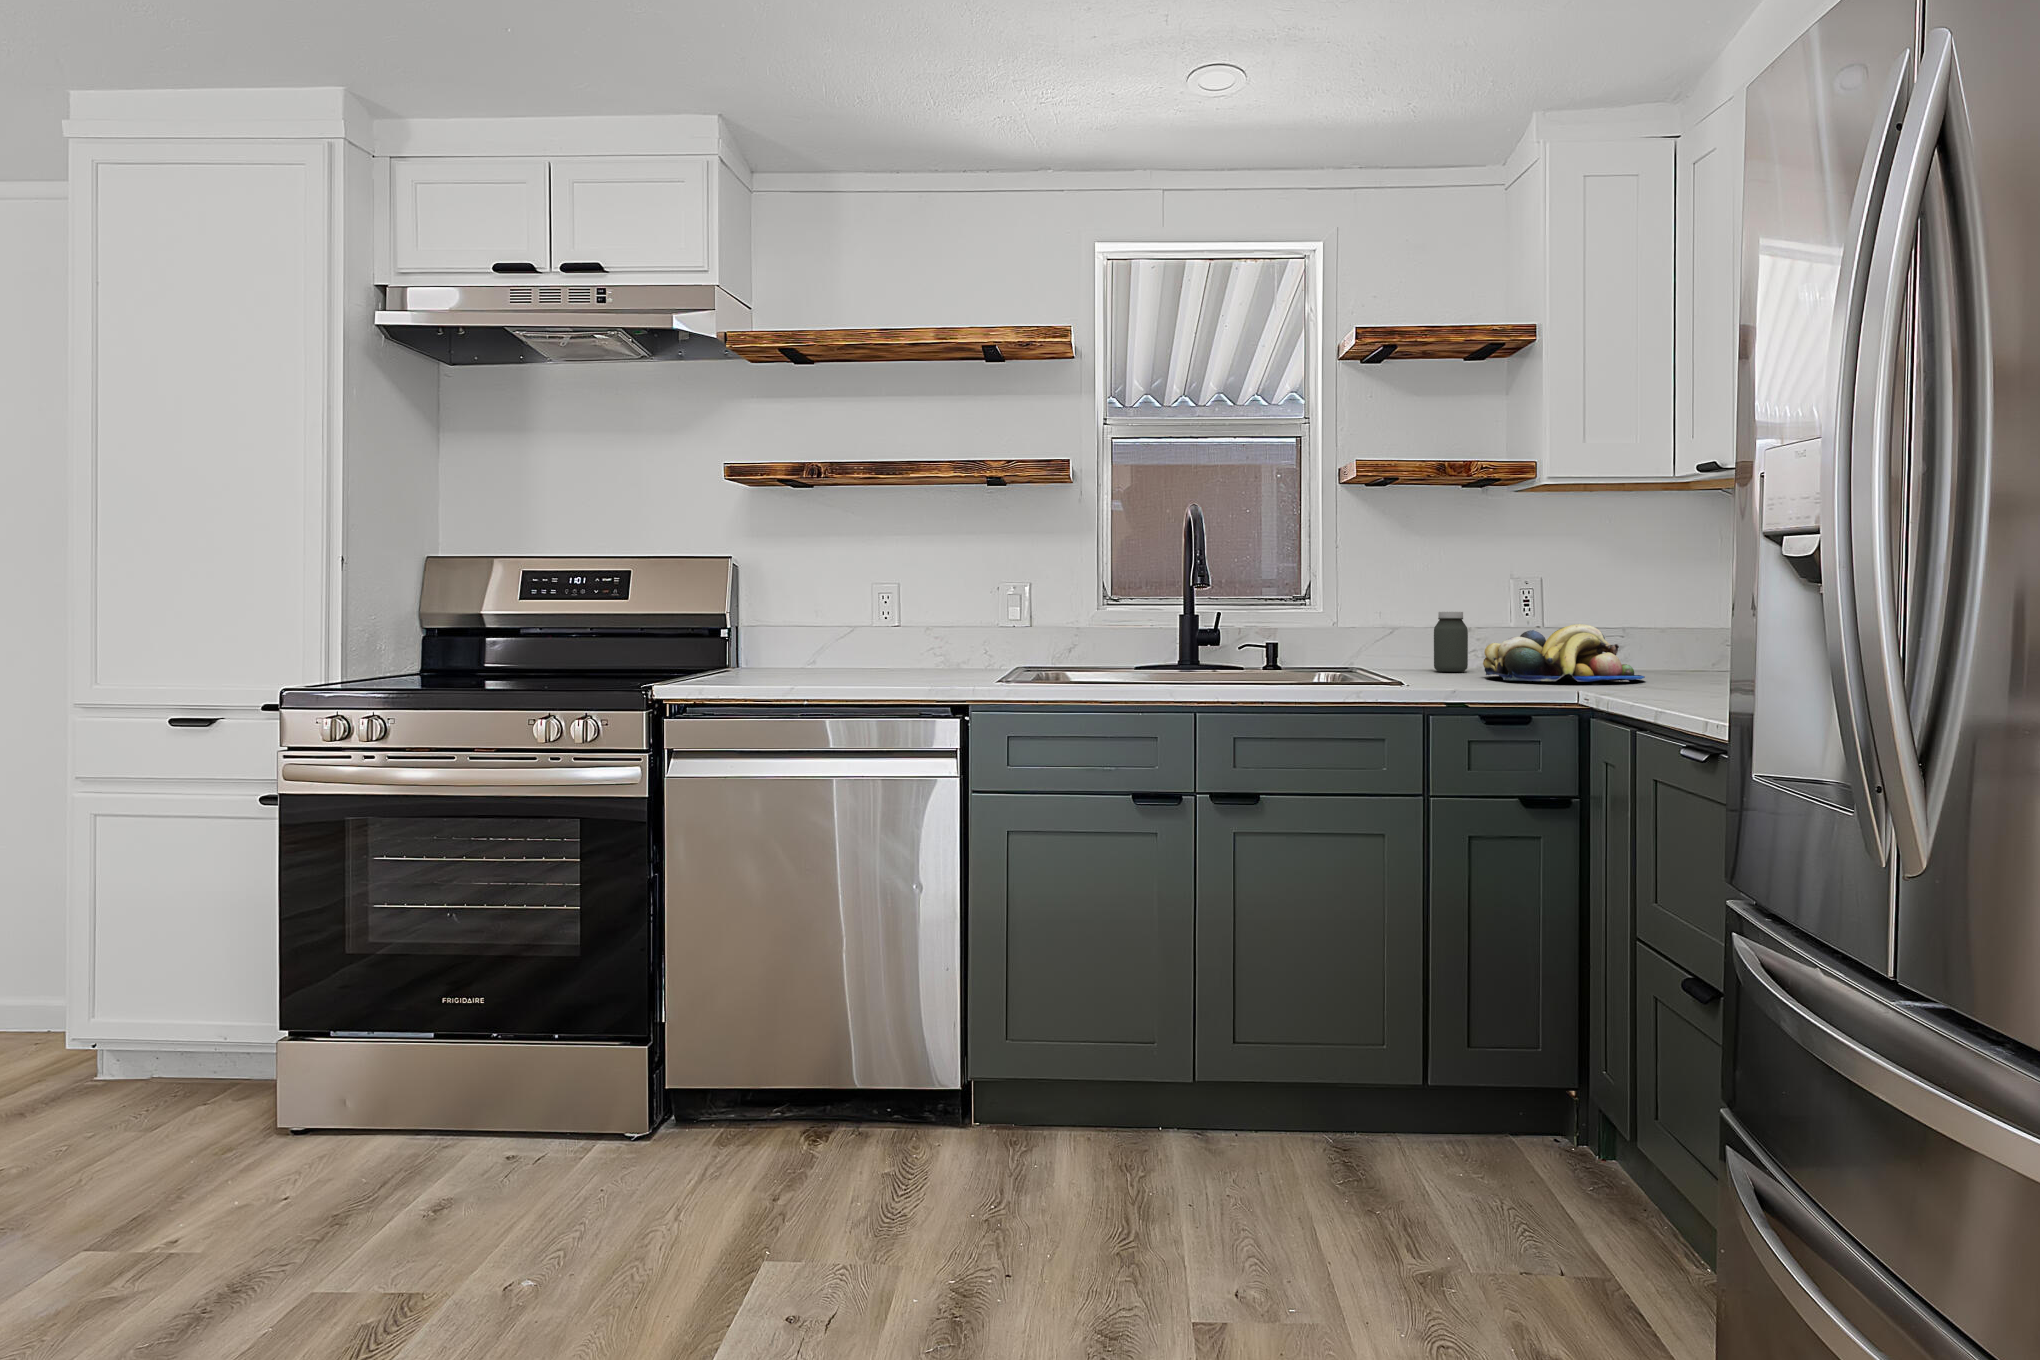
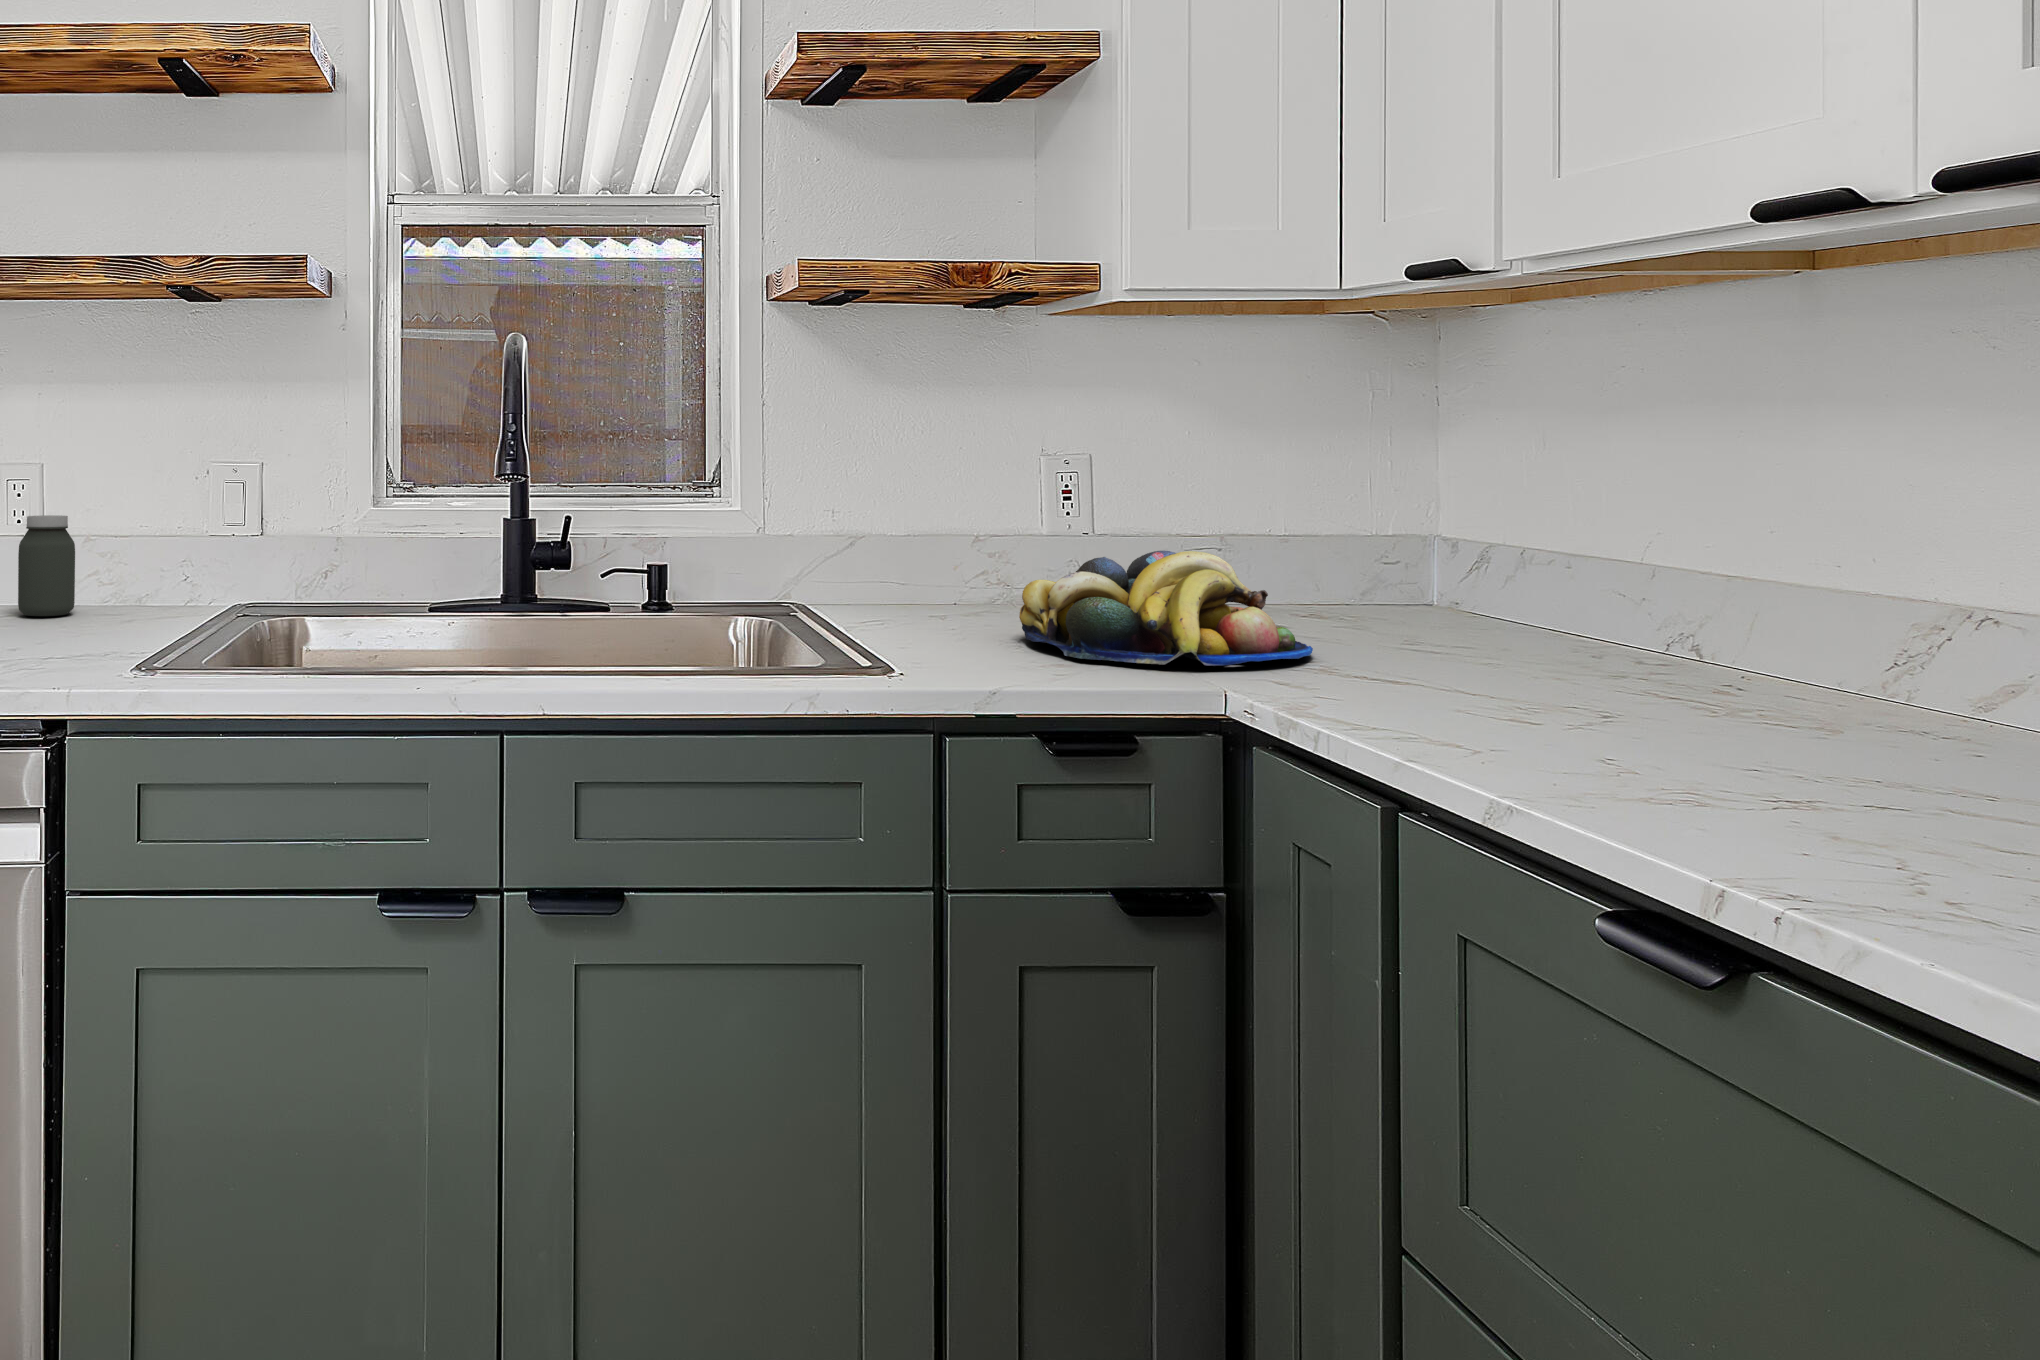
jar: present [1434,612,1468,672] -> present [18,515,75,616]

